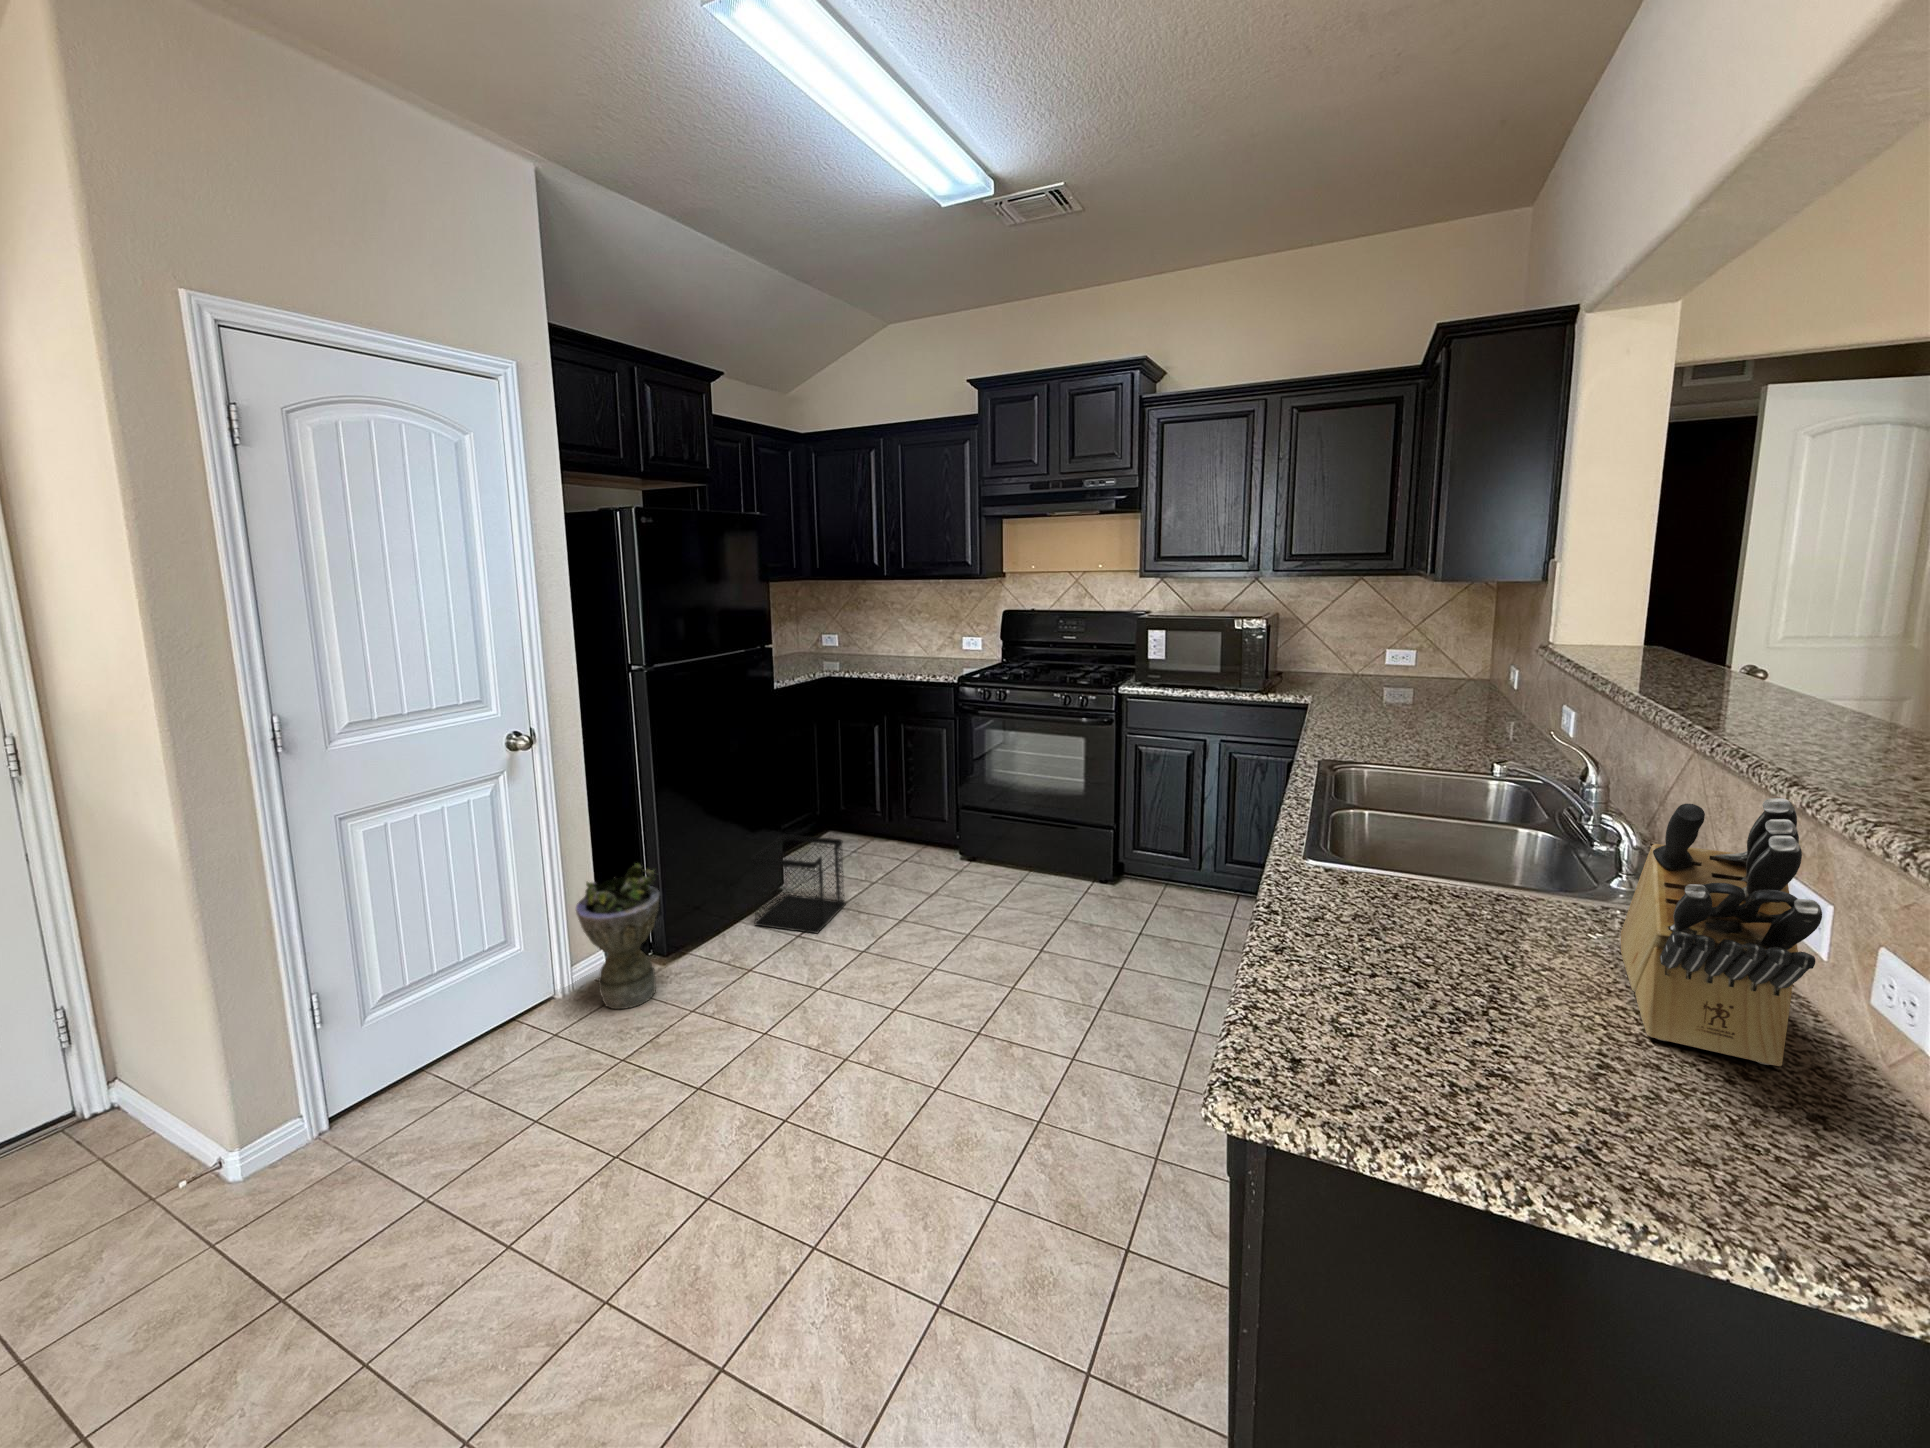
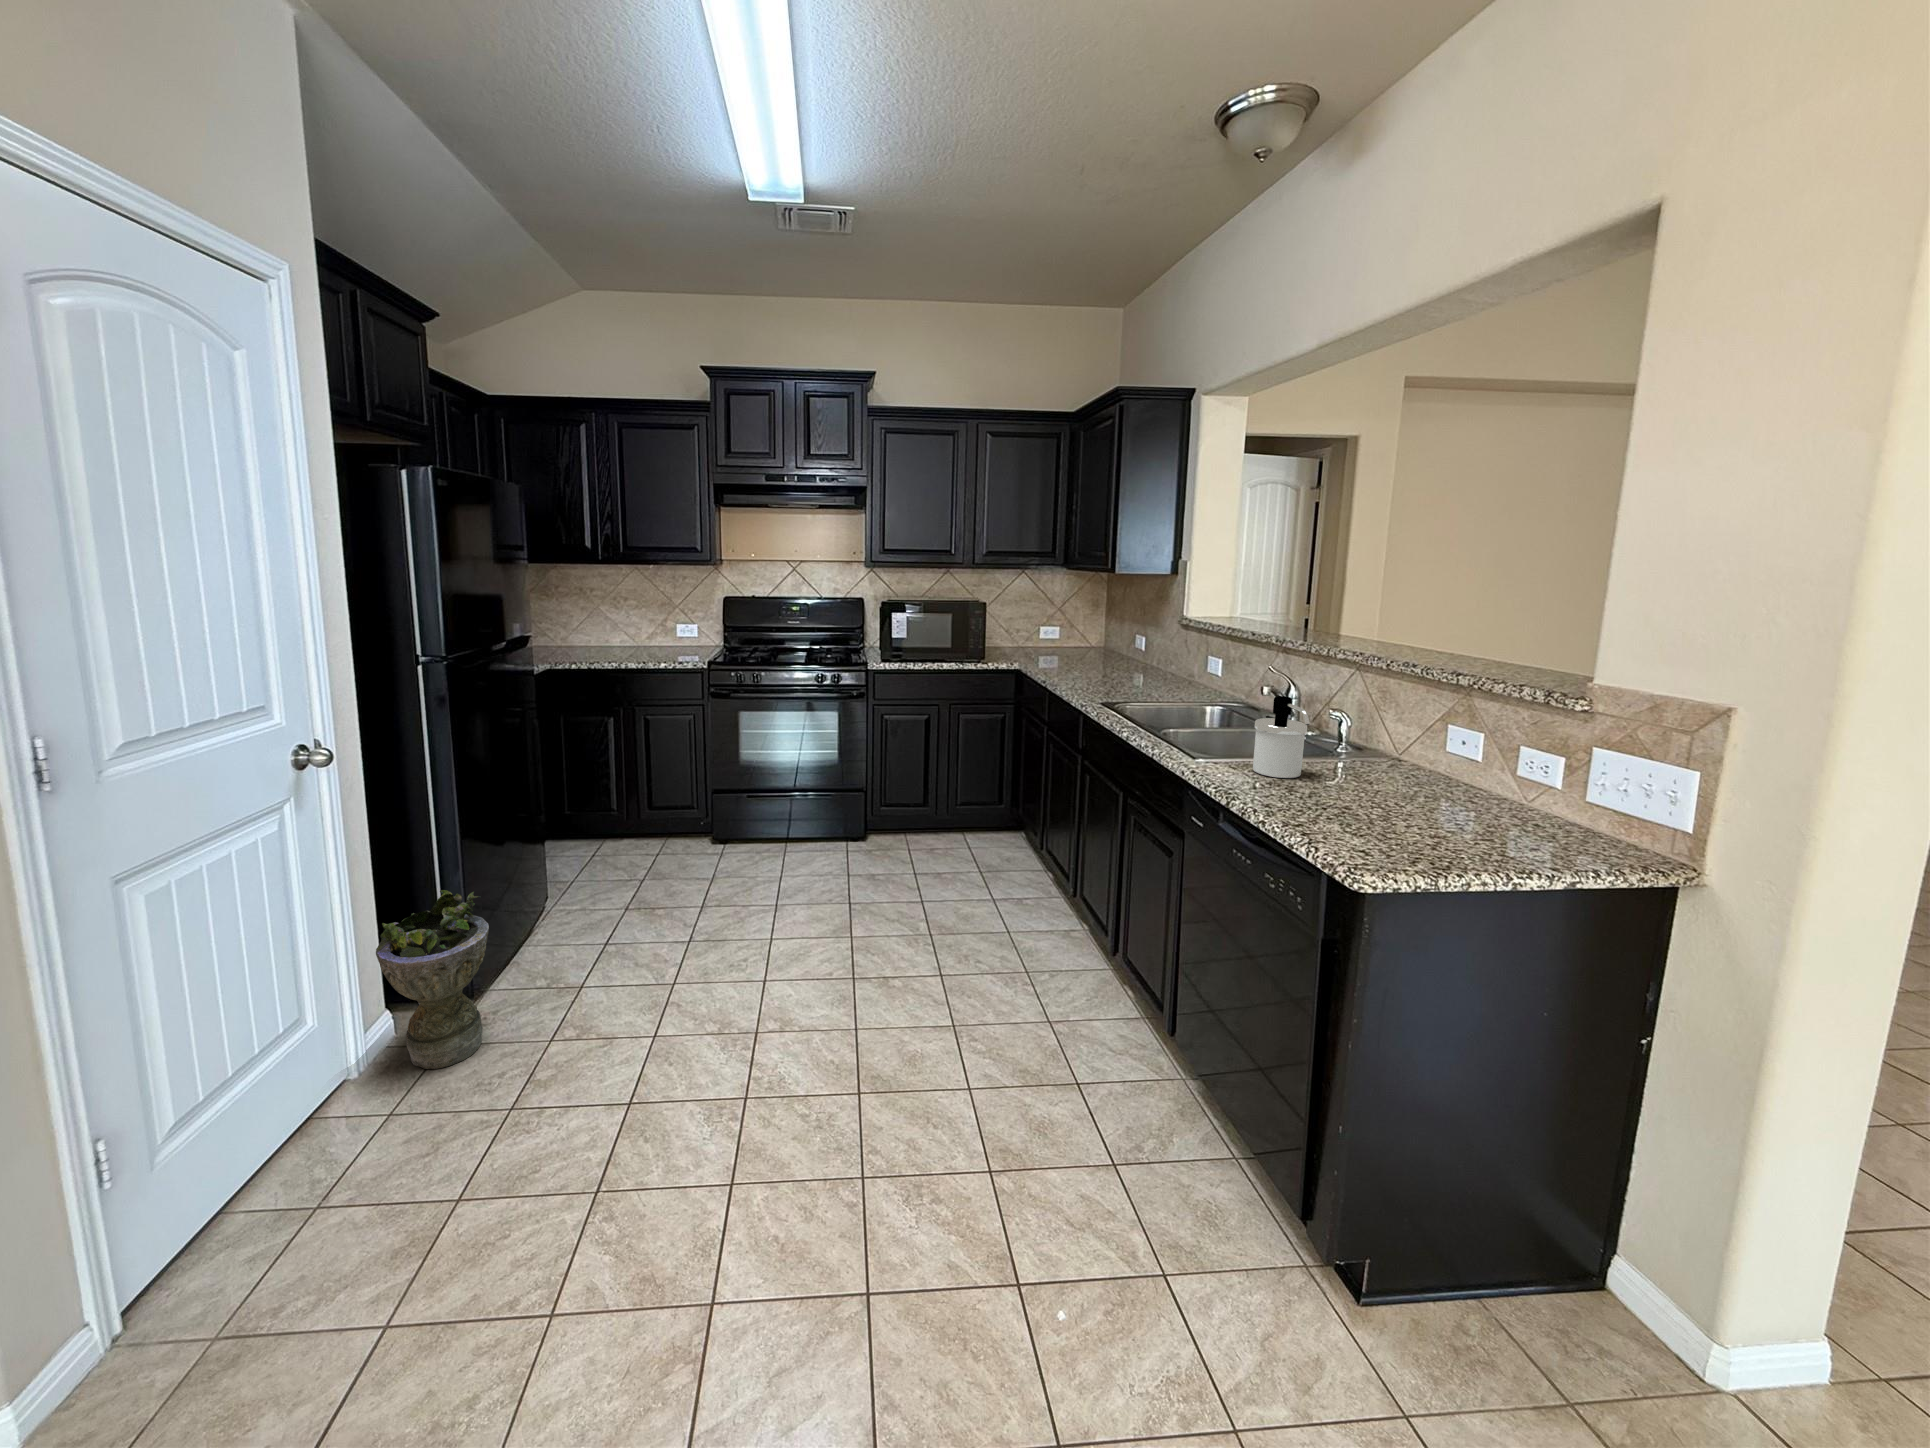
soap dispenser: none [1374,782,1464,916] -> present [1253,696,1310,778]
knife block: present [1621,798,1822,1066] -> none [1384,676,1540,810]
wastebasket: present [751,835,846,933] -> none [539,834,631,943]

